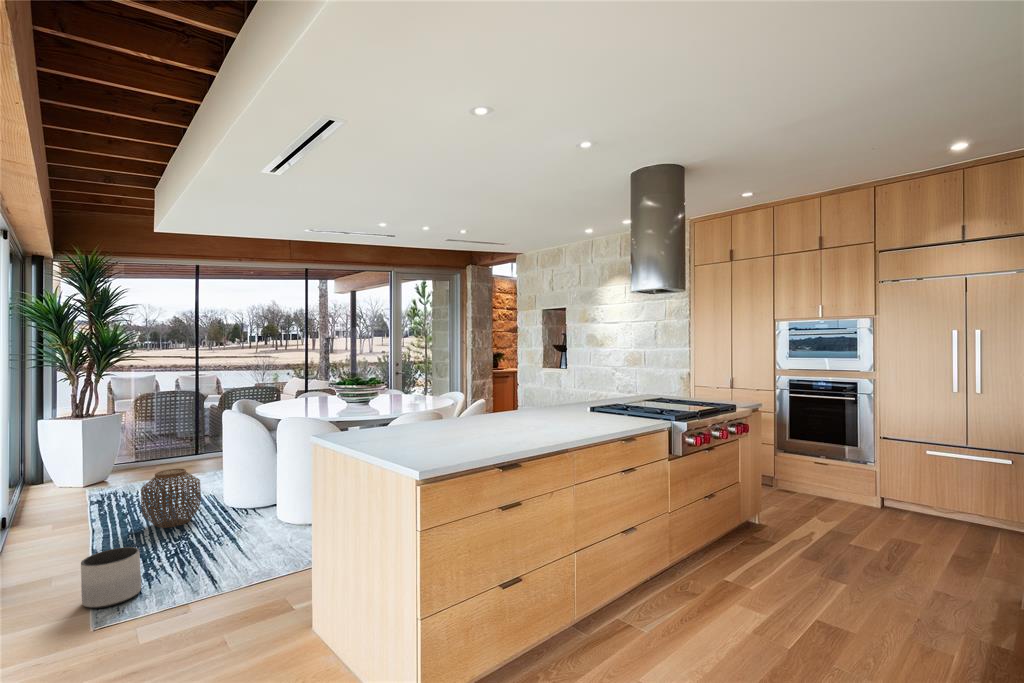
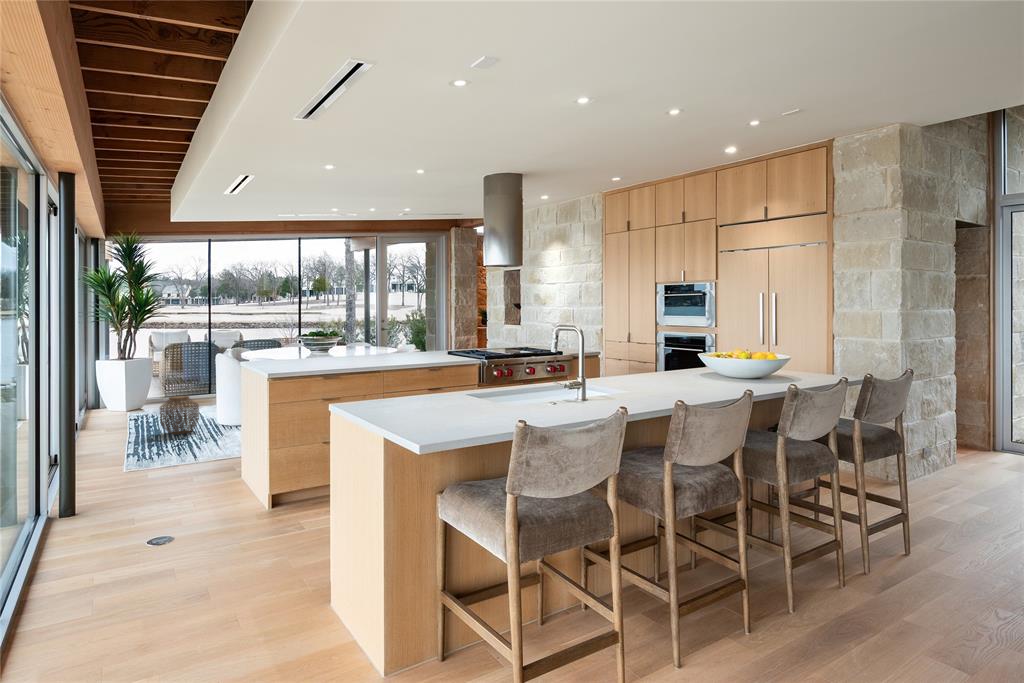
planter: present [81,547,141,608] -> none [120,433,154,463]

